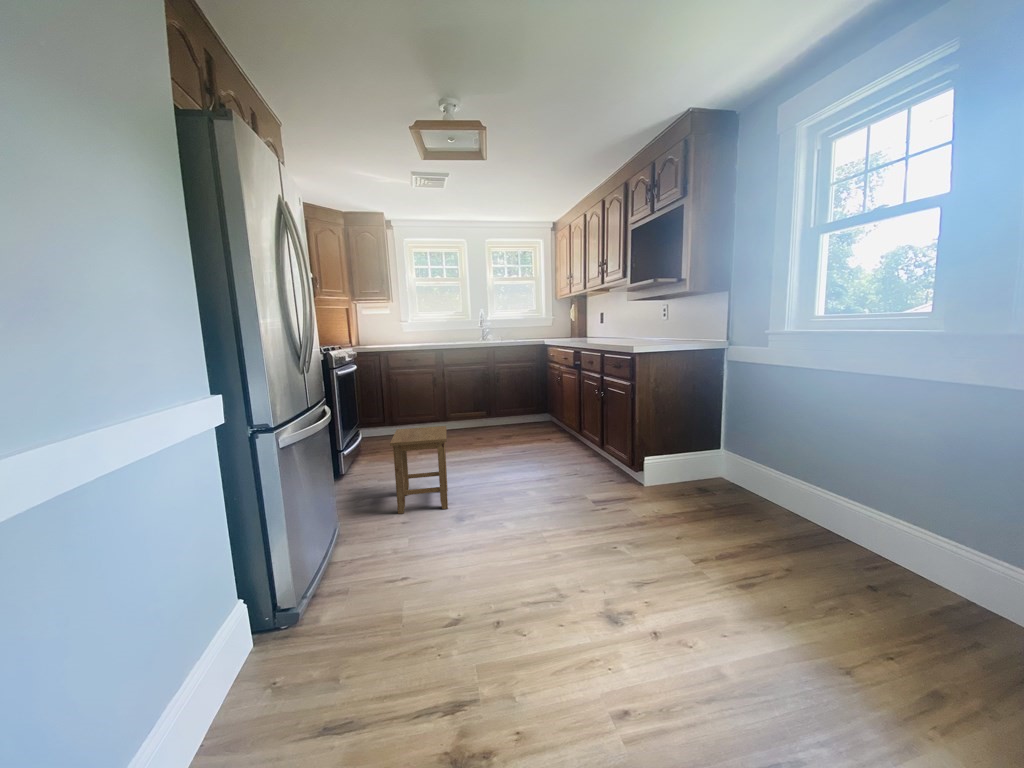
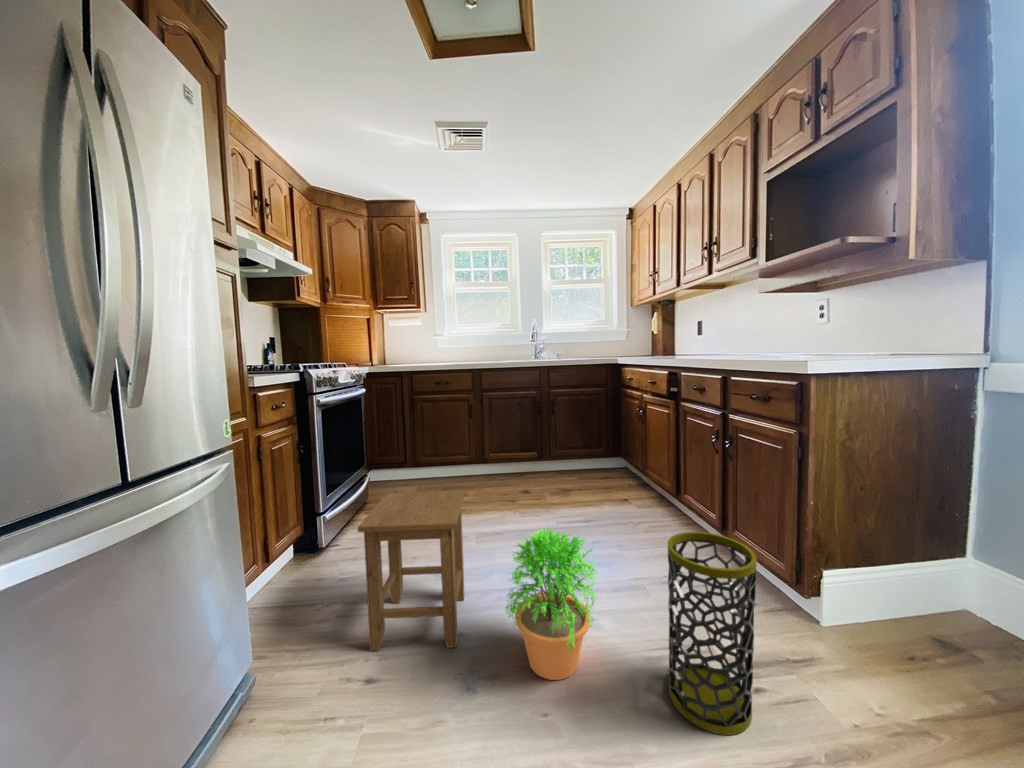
trash can: none [558,435,598,523] -> present [668,532,757,735]
potted plant: none [476,439,527,515] -> present [506,527,598,680]

